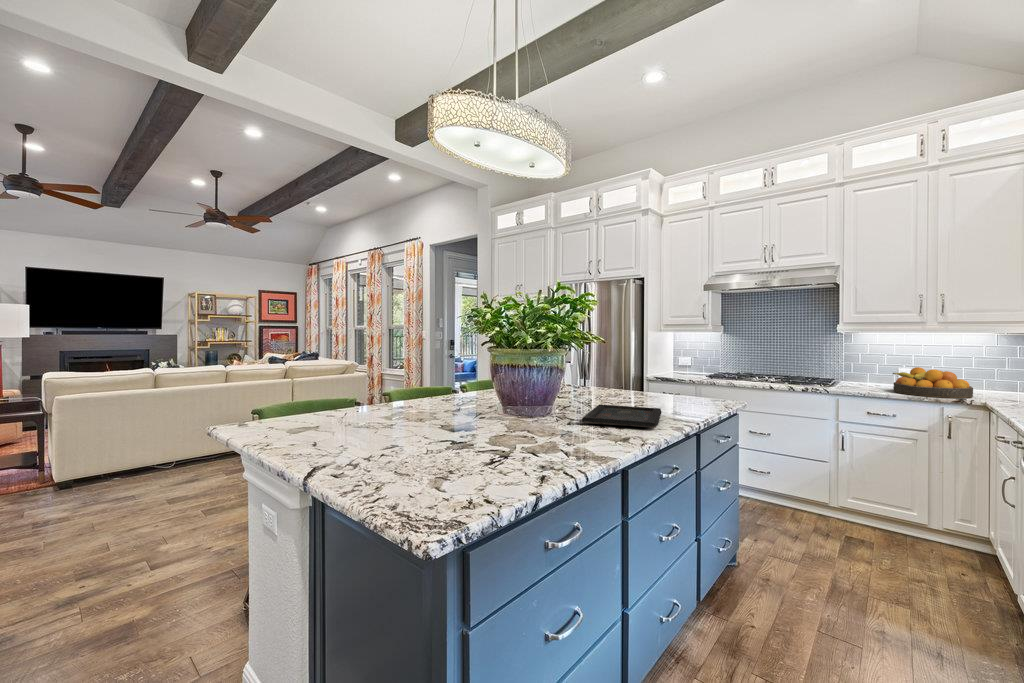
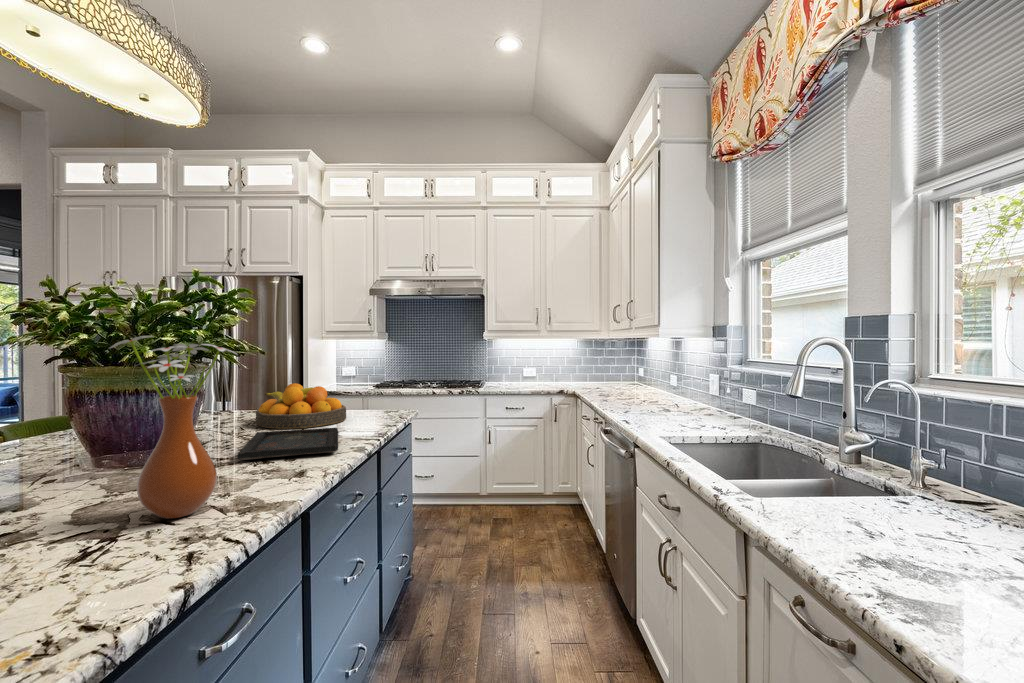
vase: none [506,330,577,453] -> present [110,336,235,519]
fruit bowl: present [893,367,973,398] -> present [256,383,346,429]

